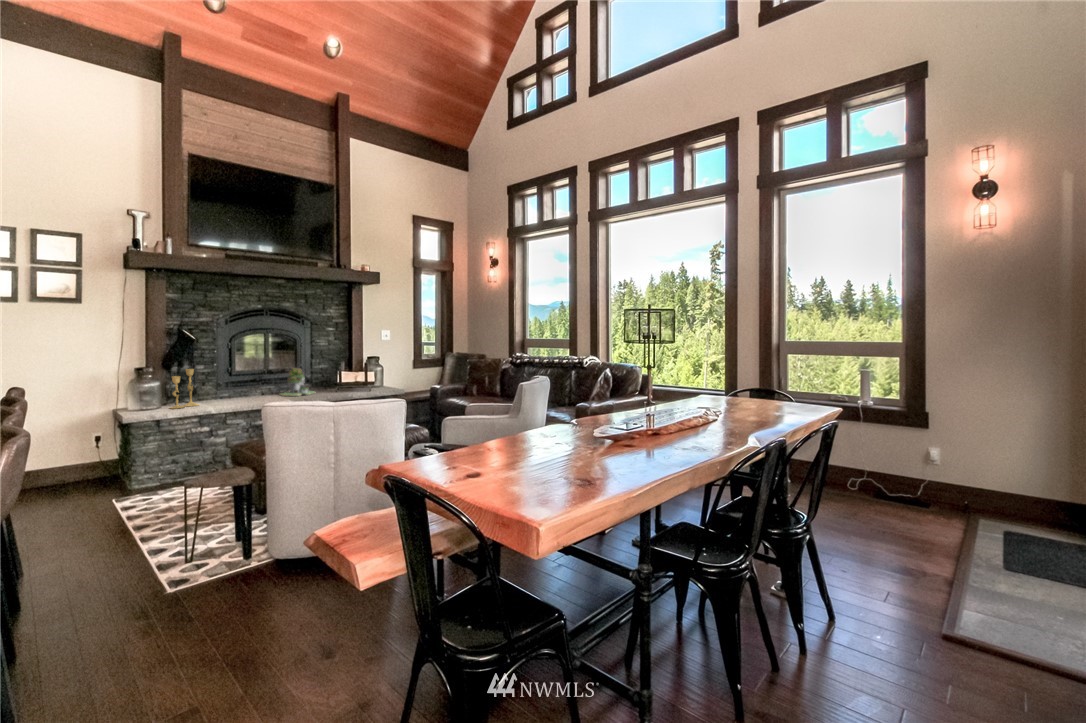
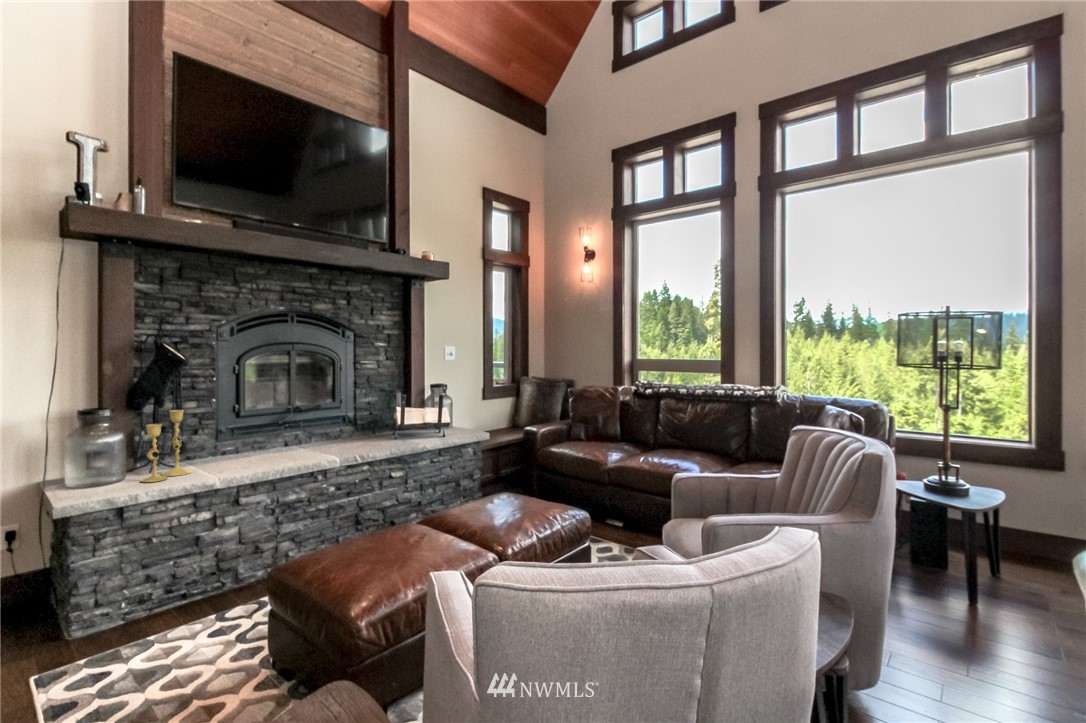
succulent planter: present [280,368,315,396] -> none [312,402,366,449]

